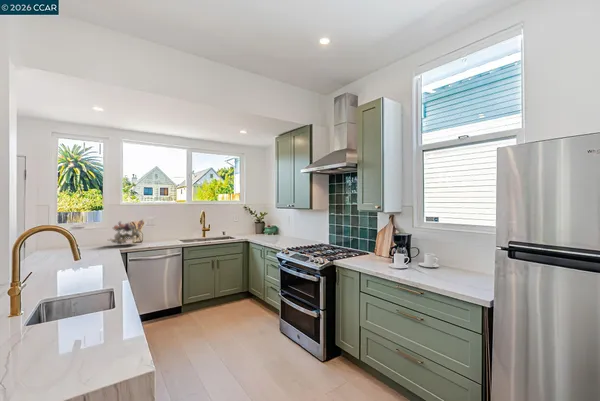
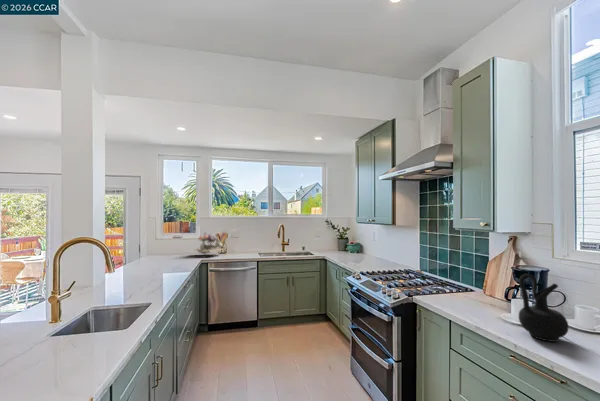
ceramic jug: none [399,236,422,274] -> present [519,274,568,342]

